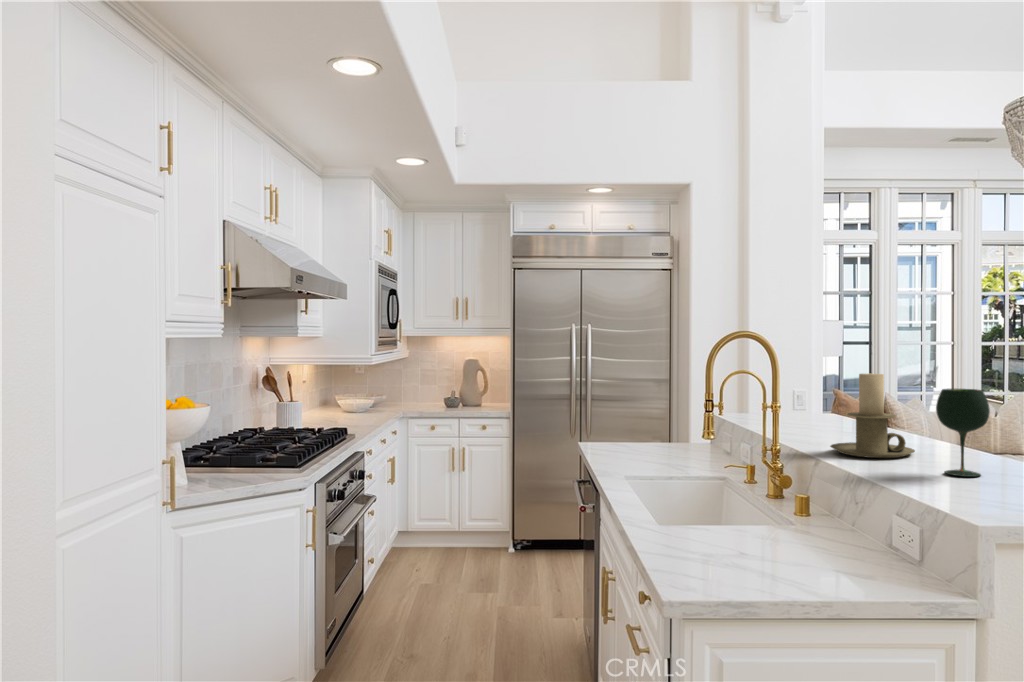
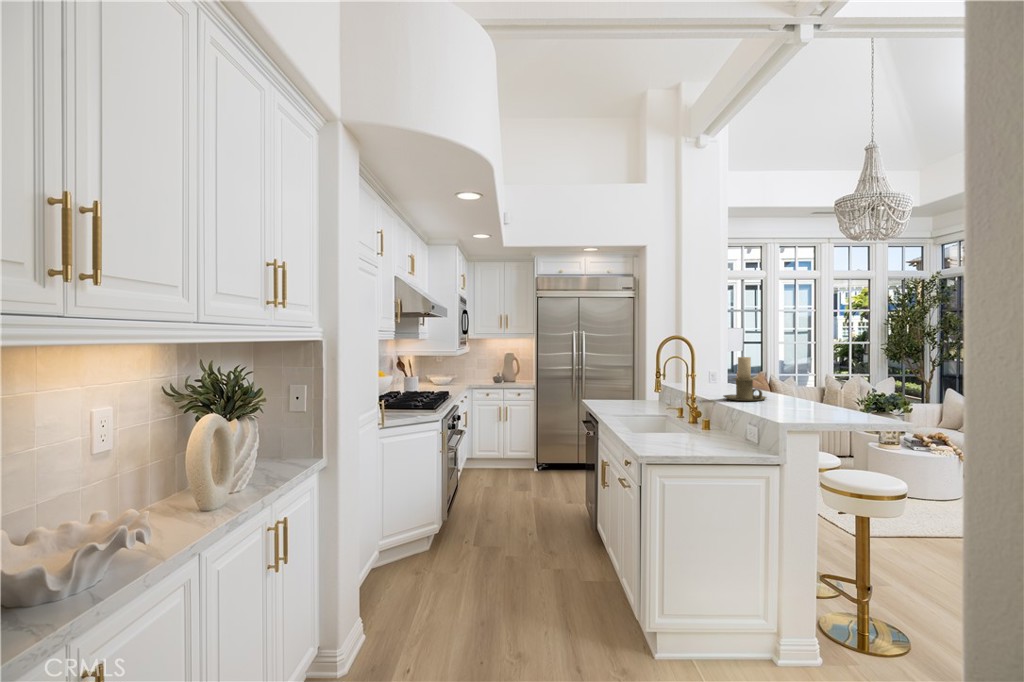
wine glass: present [936,389,990,477] -> none [773,363,799,407]

